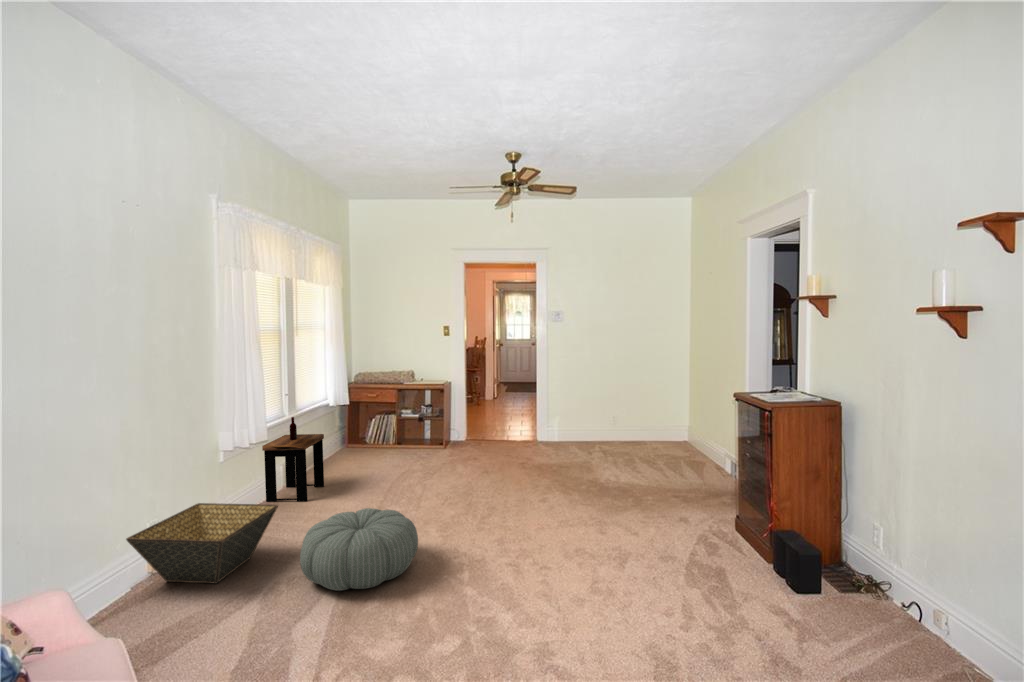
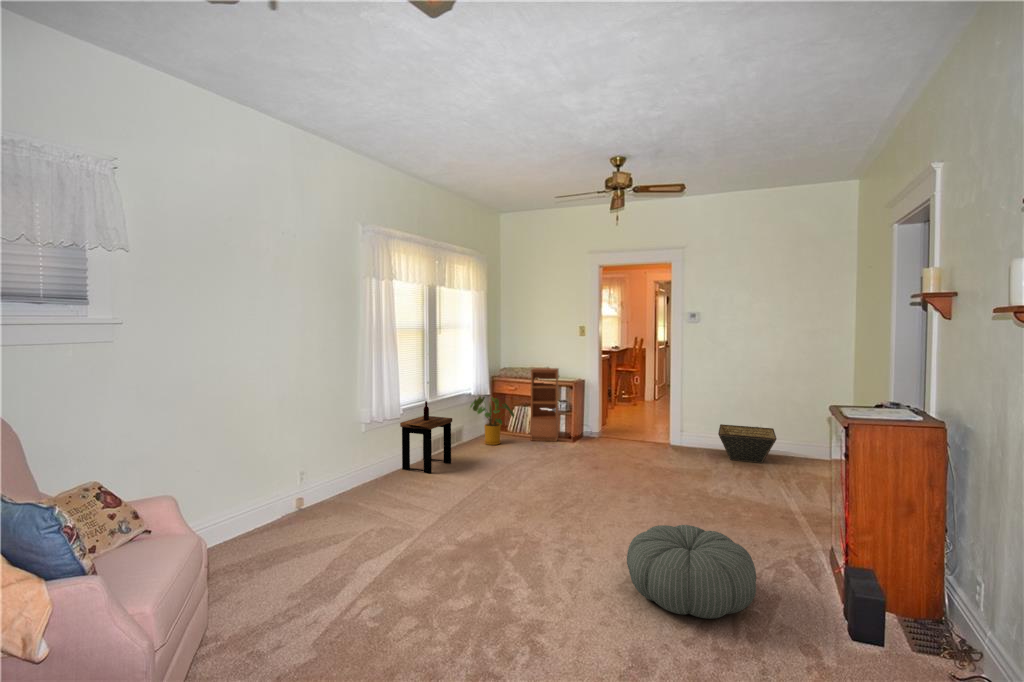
bookcase: none [396,371,427,451] -> present [531,368,559,442]
house plant: none [330,407,383,461] -> present [470,396,514,445]
basket: present [126,503,278,584] -> present [718,424,777,463]
pouf: present [300,508,418,591] -> present [627,525,756,619]

